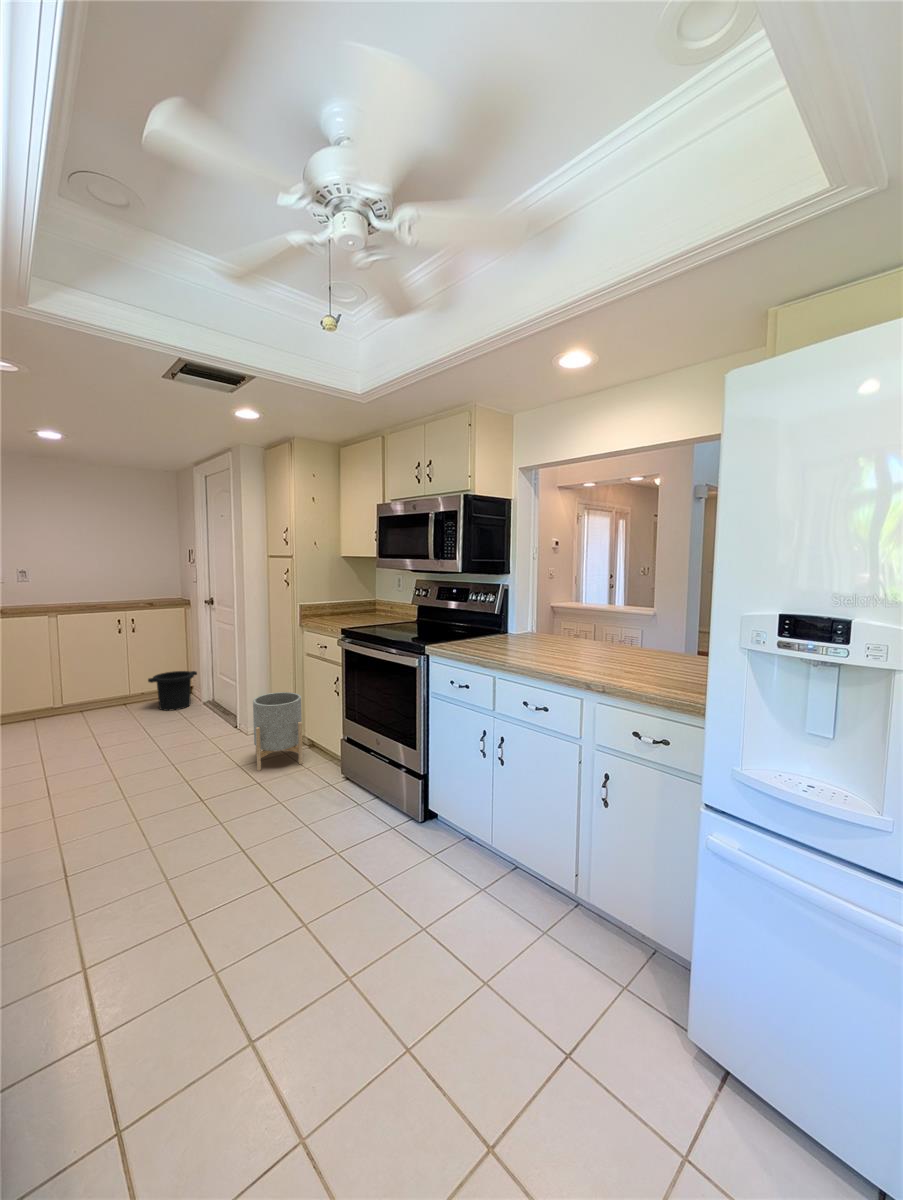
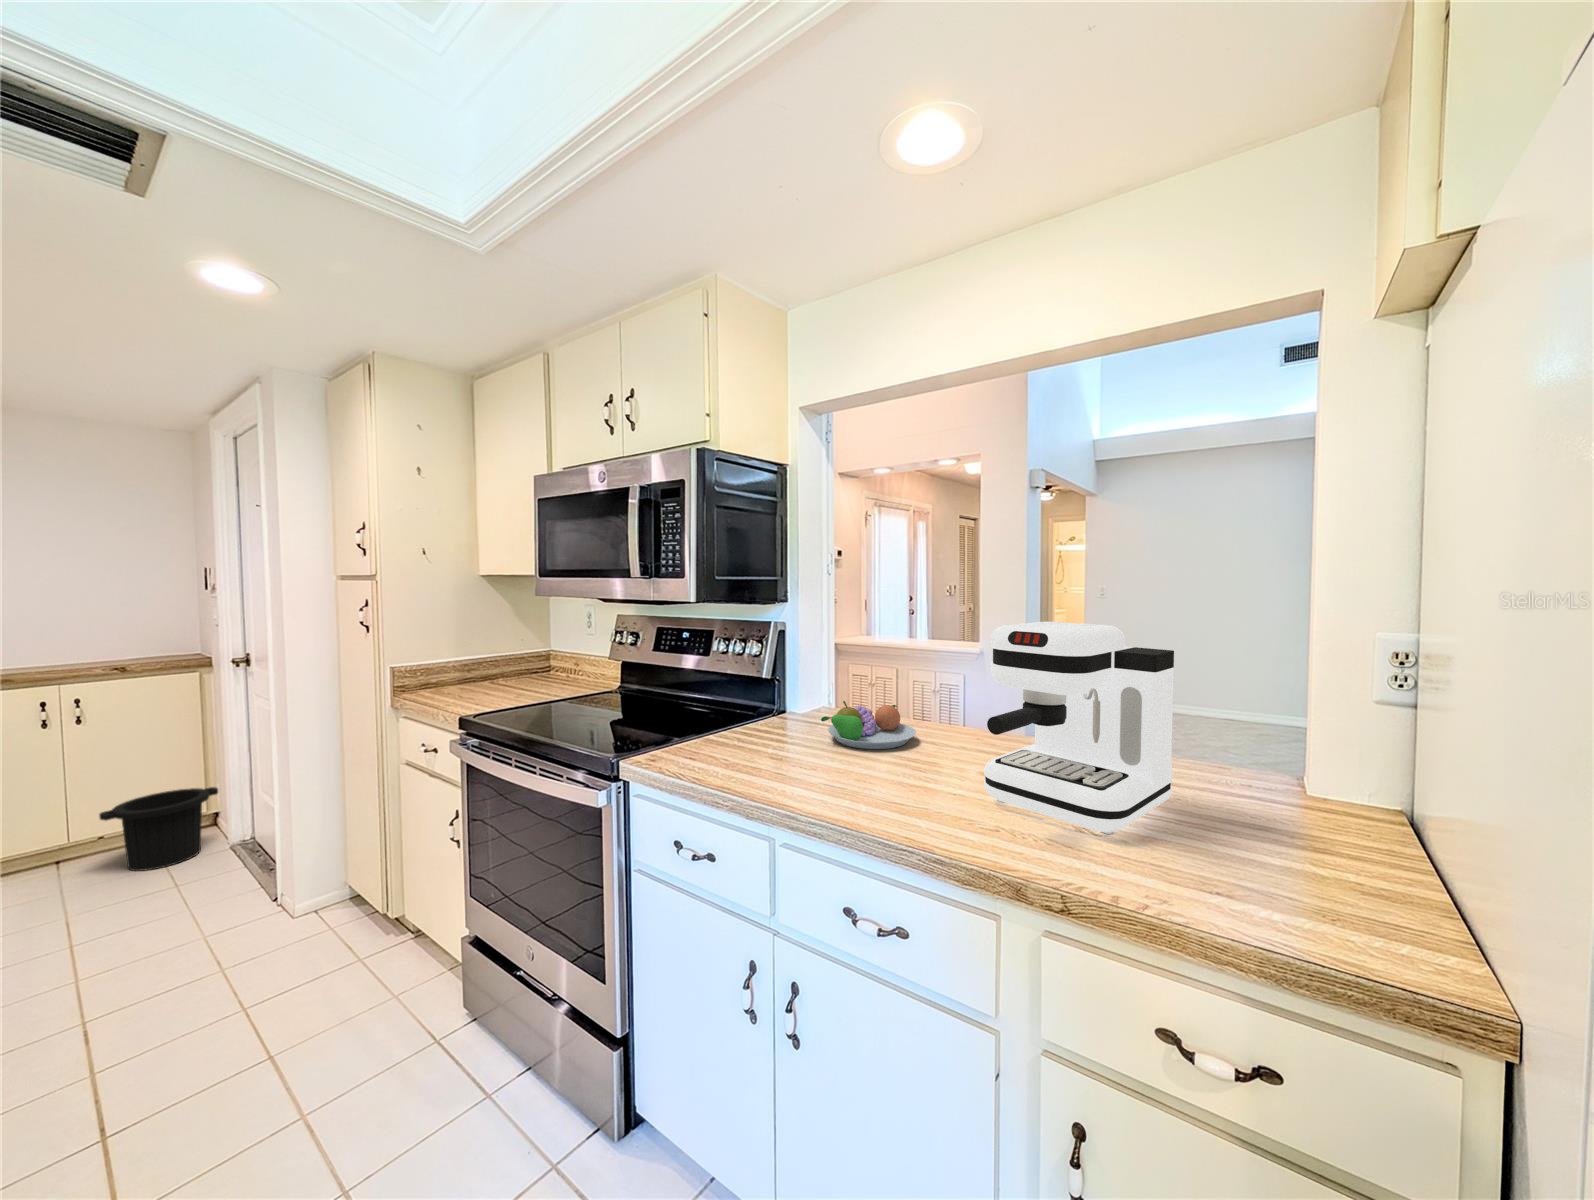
coffee maker: none [587,585,680,674] -> present [984,622,1174,835]
fruit bowl: none [523,625,573,648] -> present [821,701,916,749]
planter: present [253,692,303,771] -> none [271,838,389,1020]

